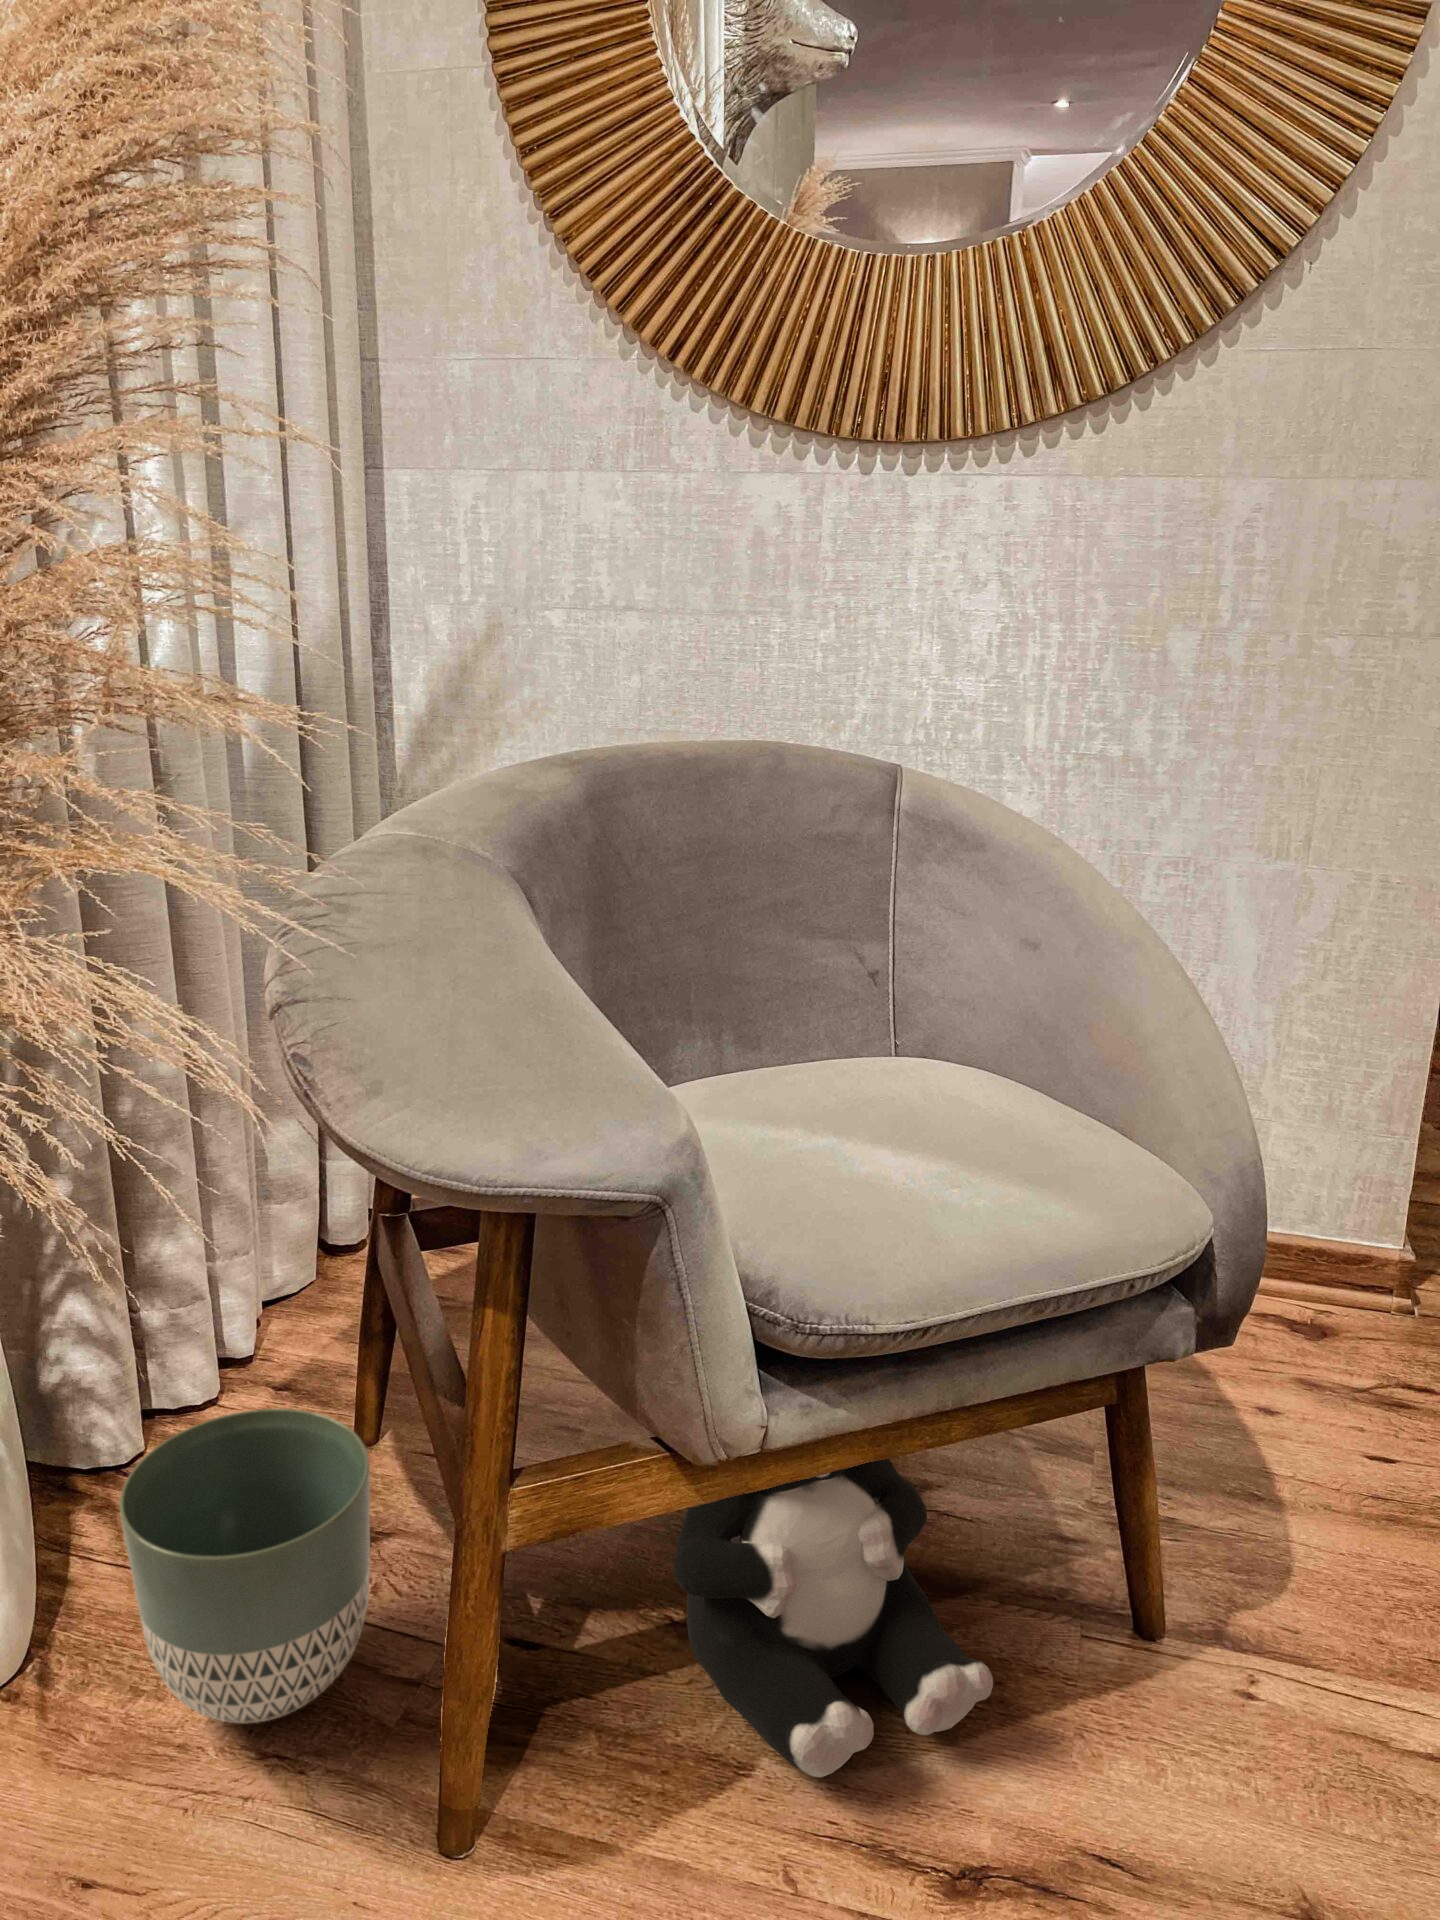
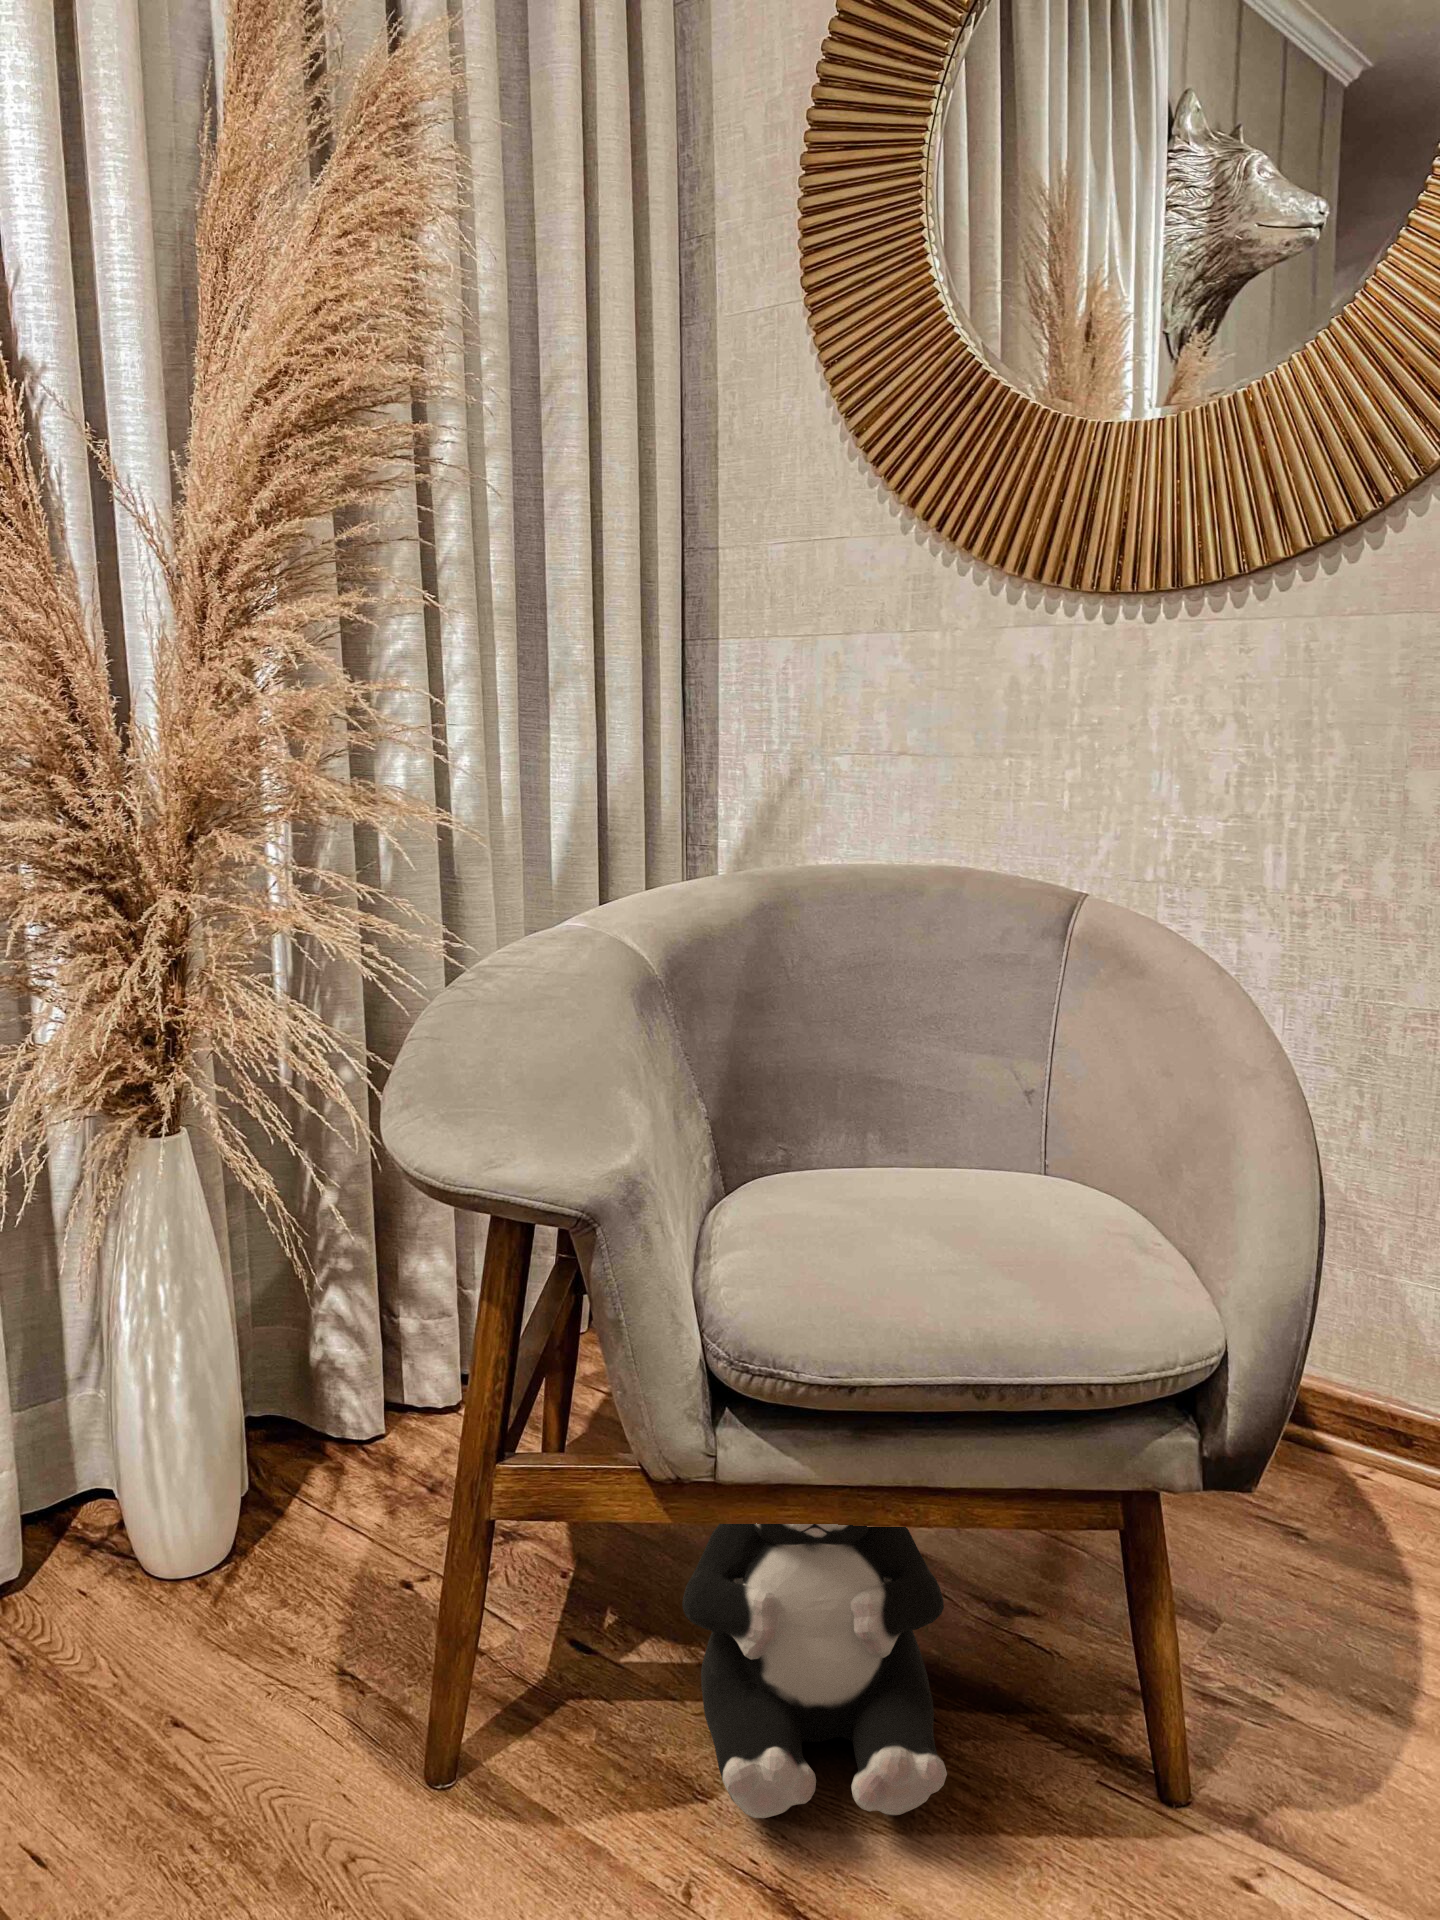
planter: present [119,1409,370,1723] -> none [259,1388,460,1645]

